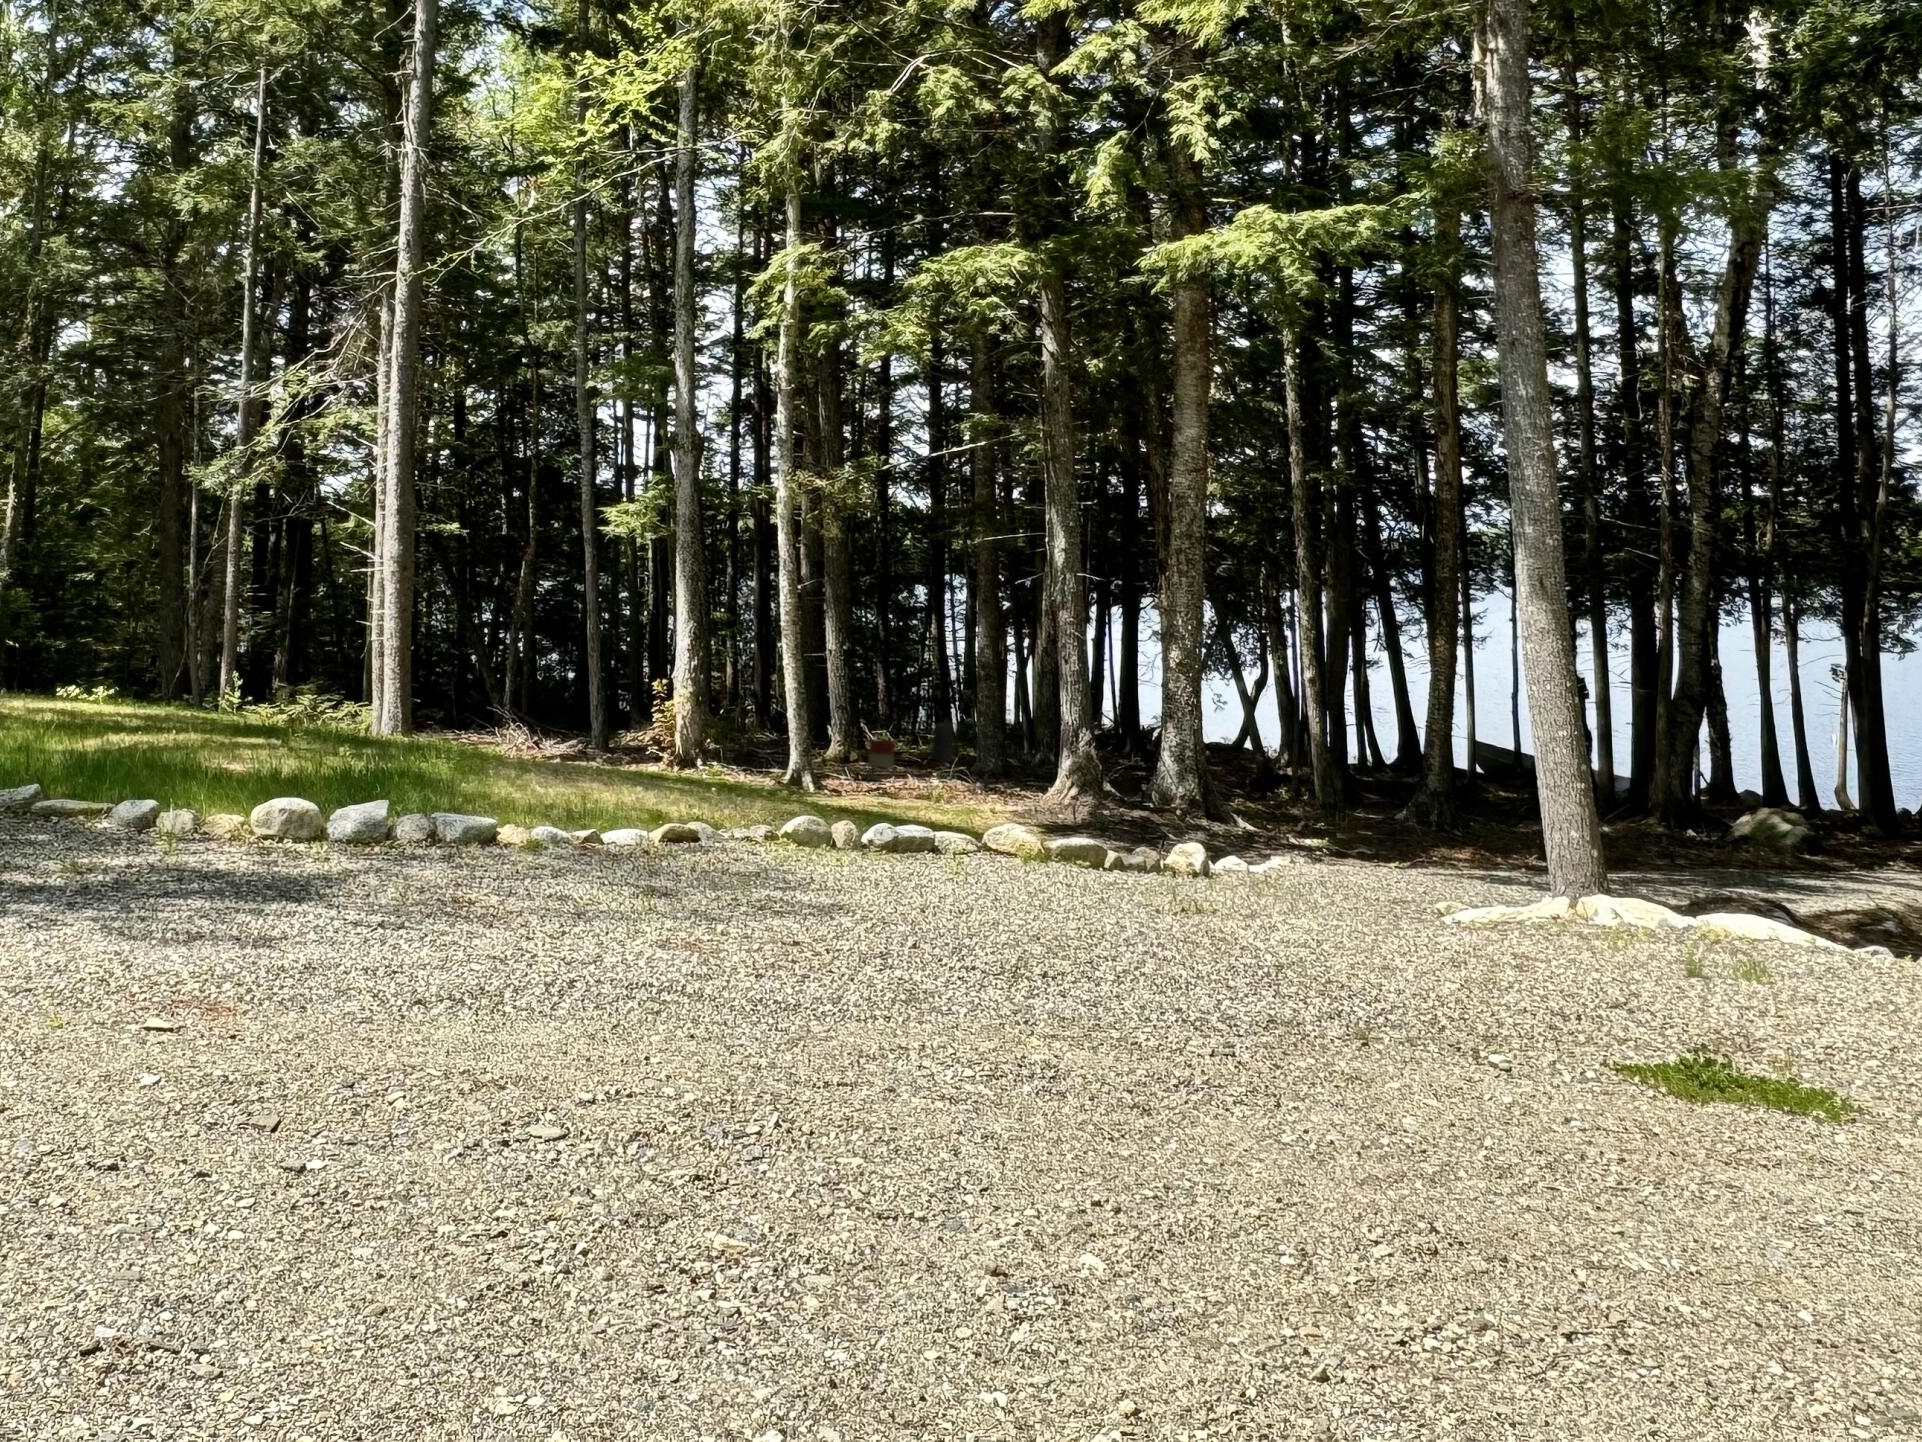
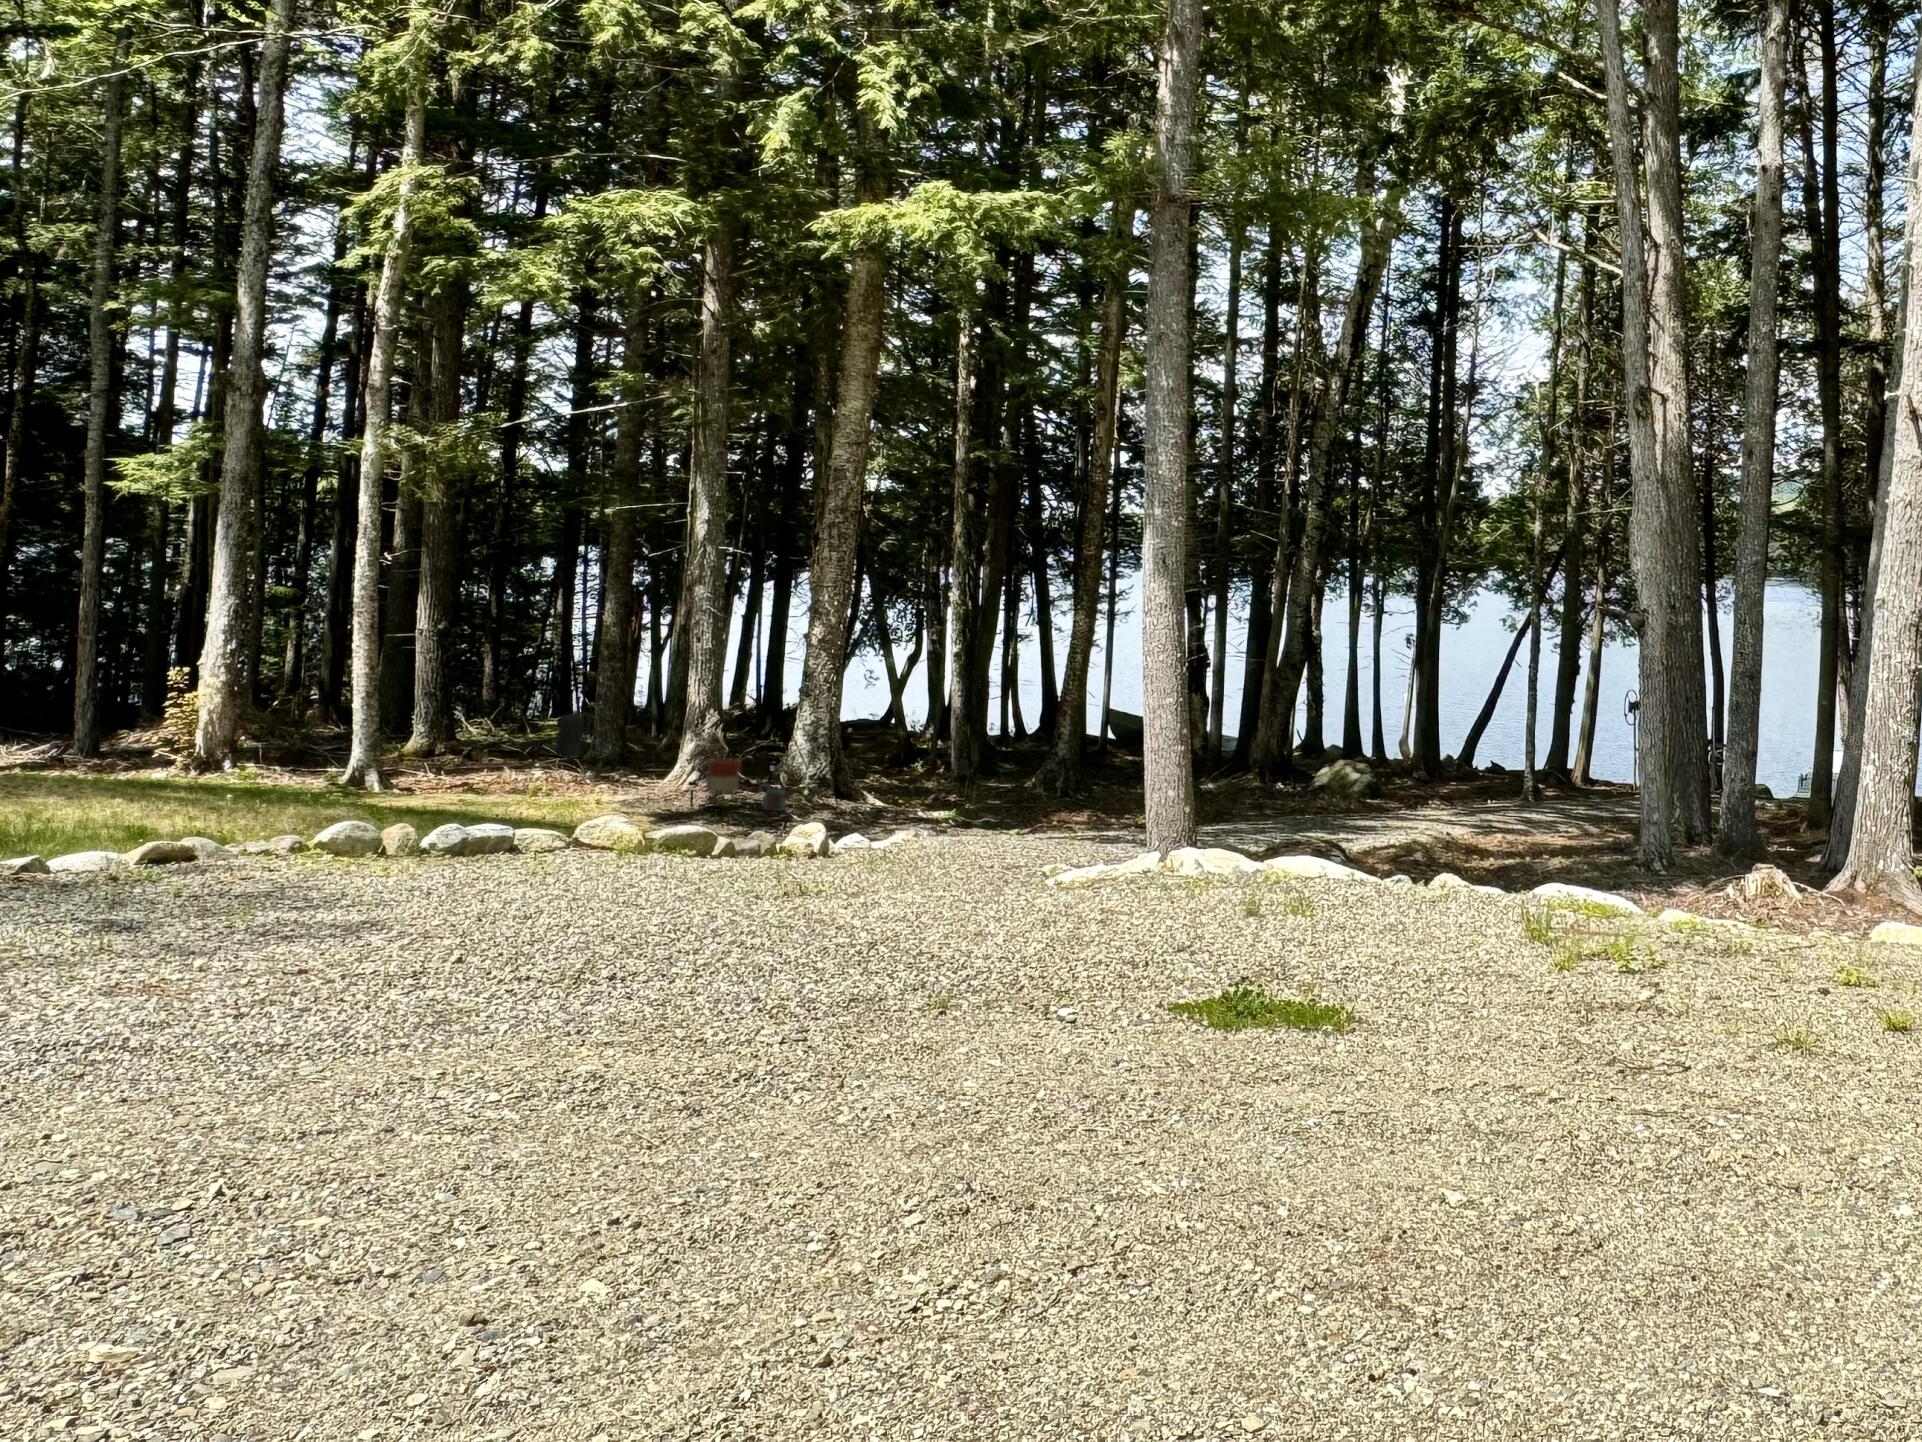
planter: present [868,739,895,781] -> present [705,759,741,801]
watering can: none [1125,790,1162,818] -> present [759,785,796,811]

